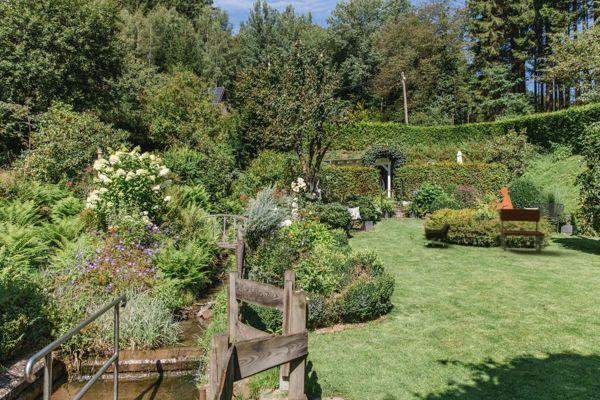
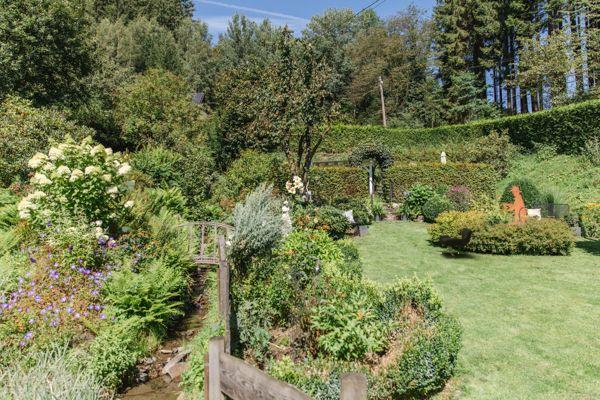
bench: present [500,209,545,252] -> none [531,209,592,261]

